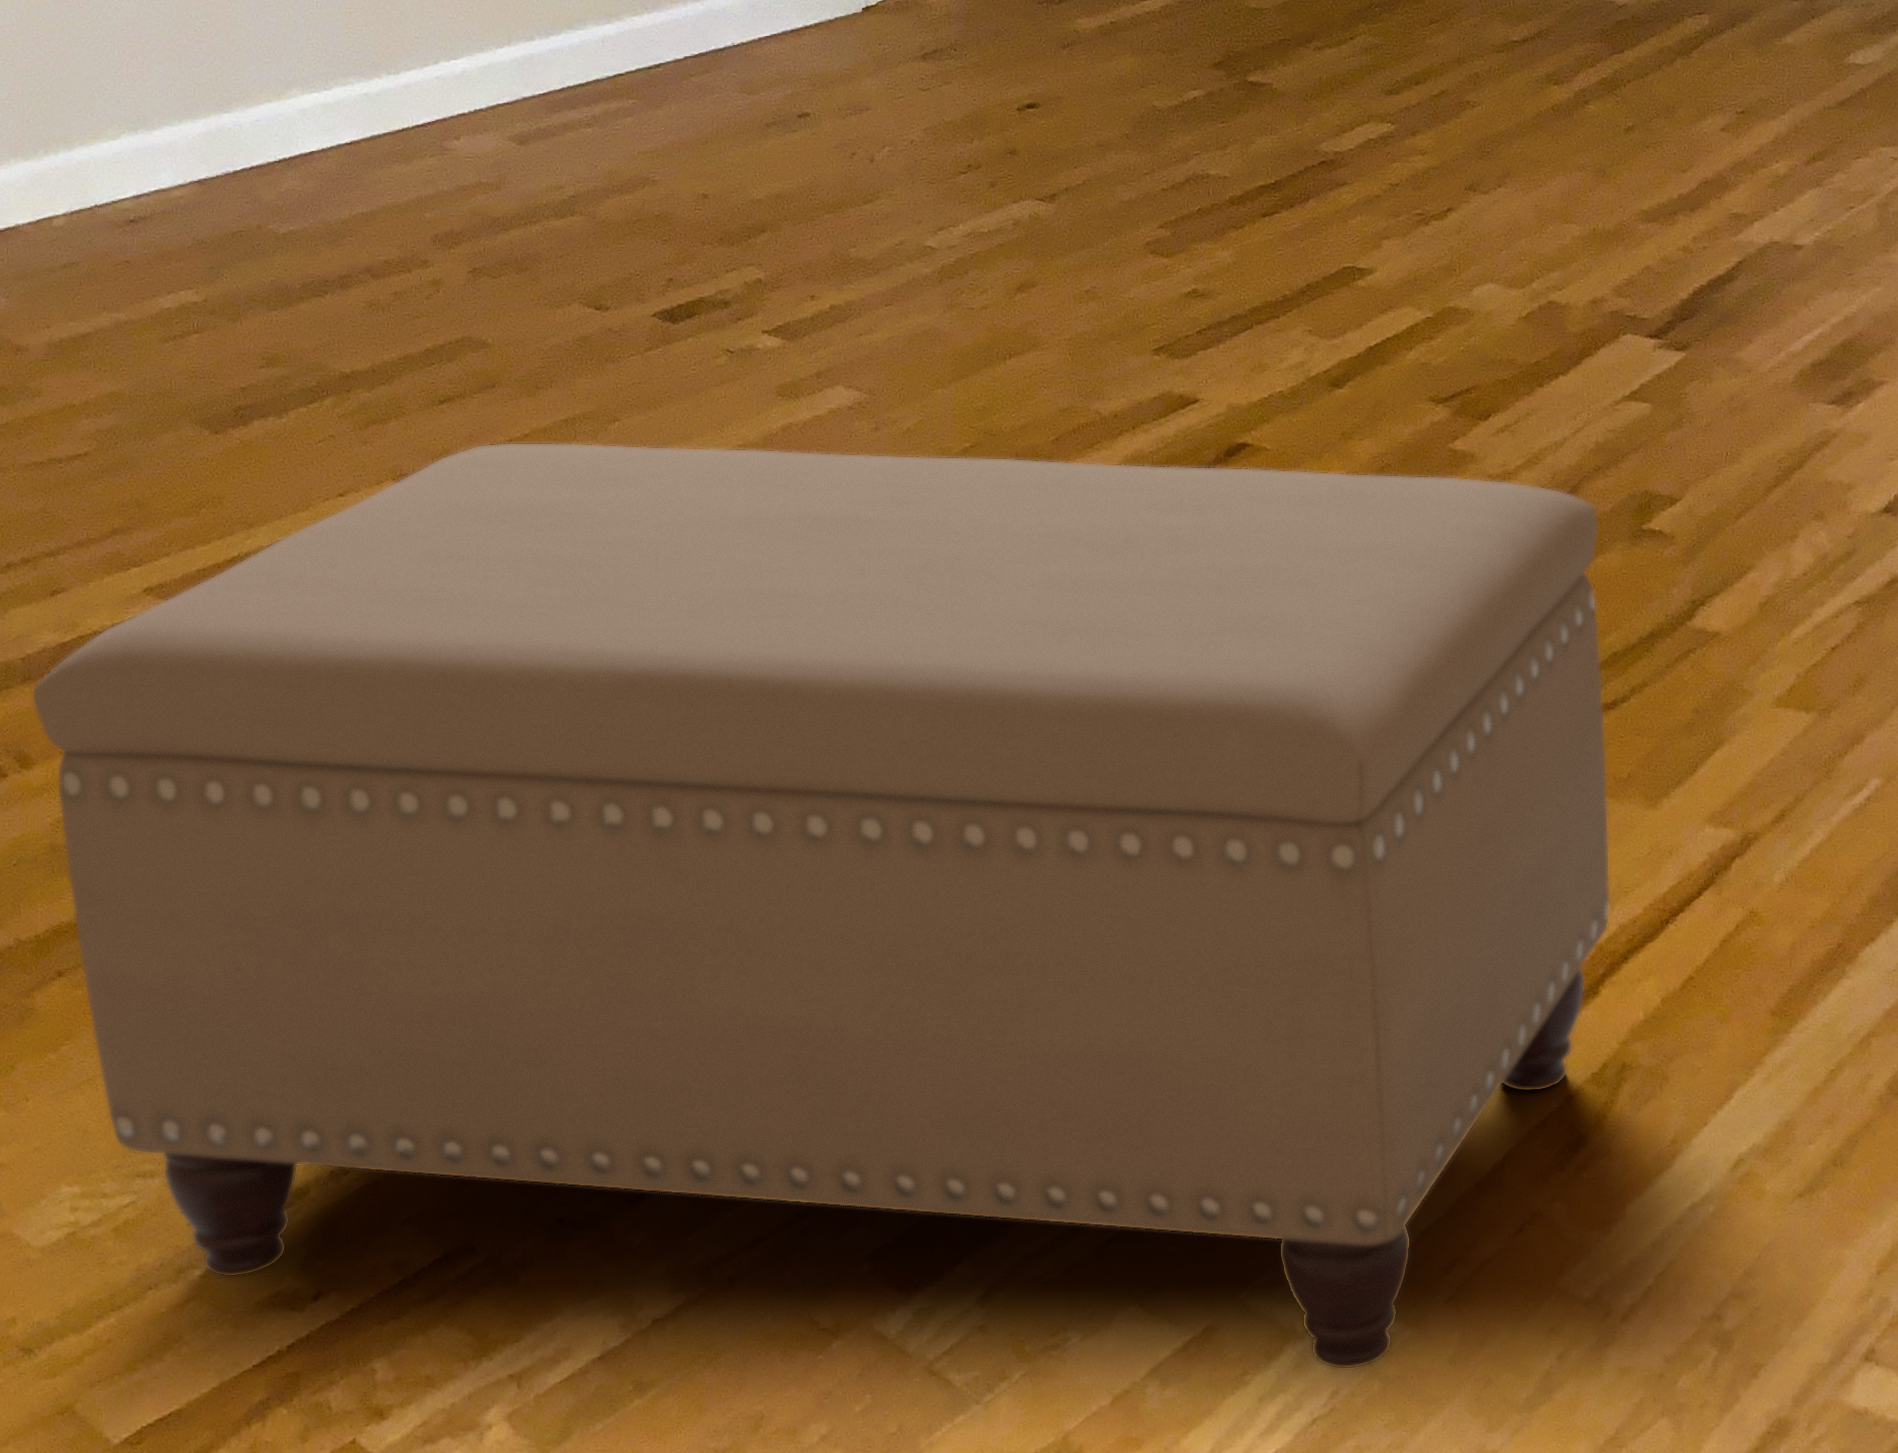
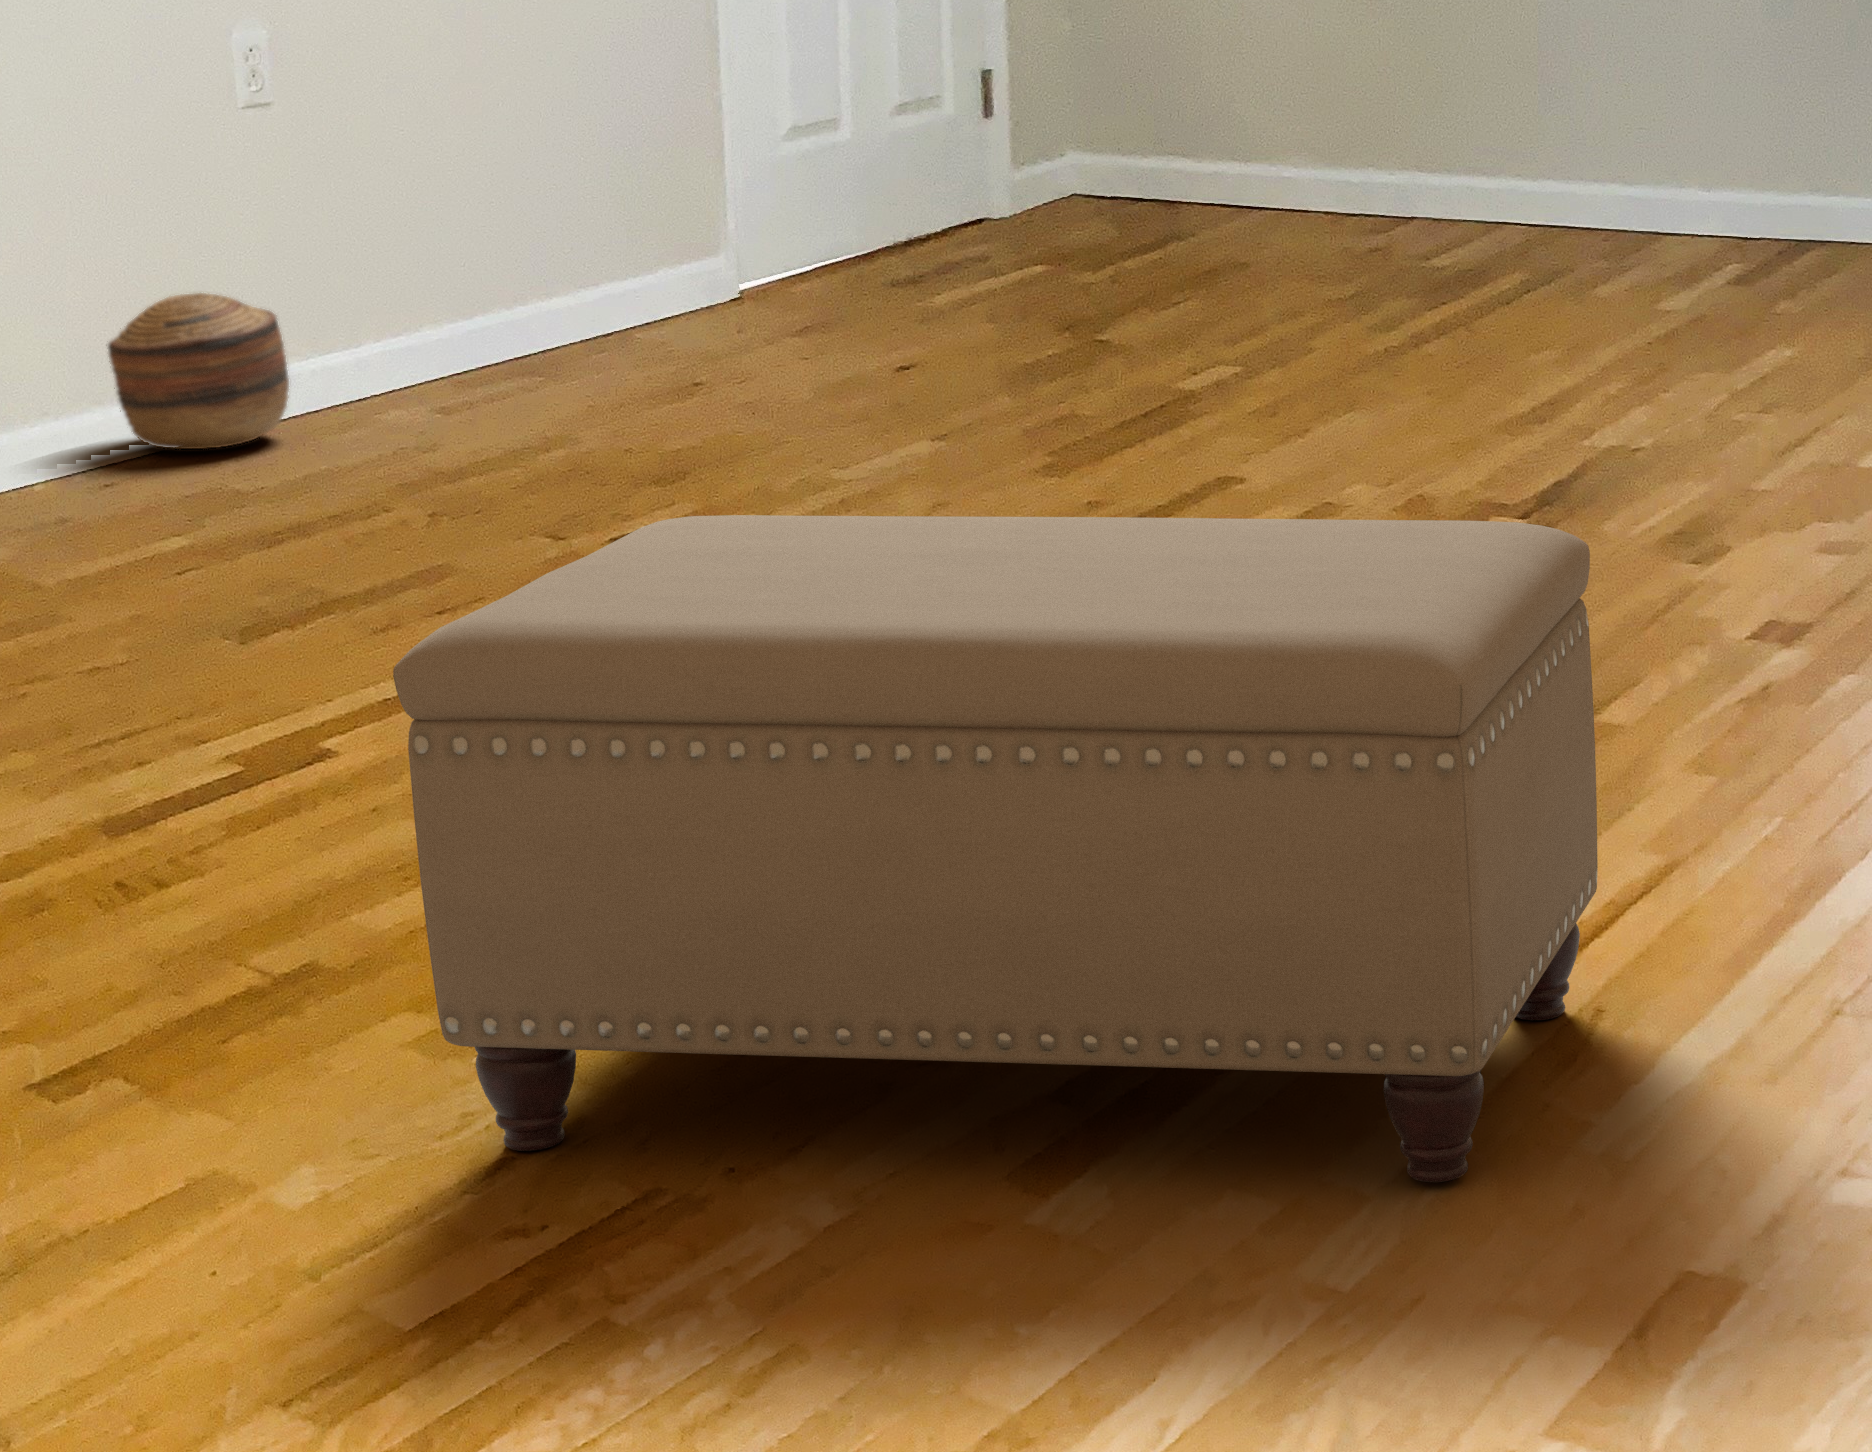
basket: none [114,38,321,211] -> present [108,293,289,449]

